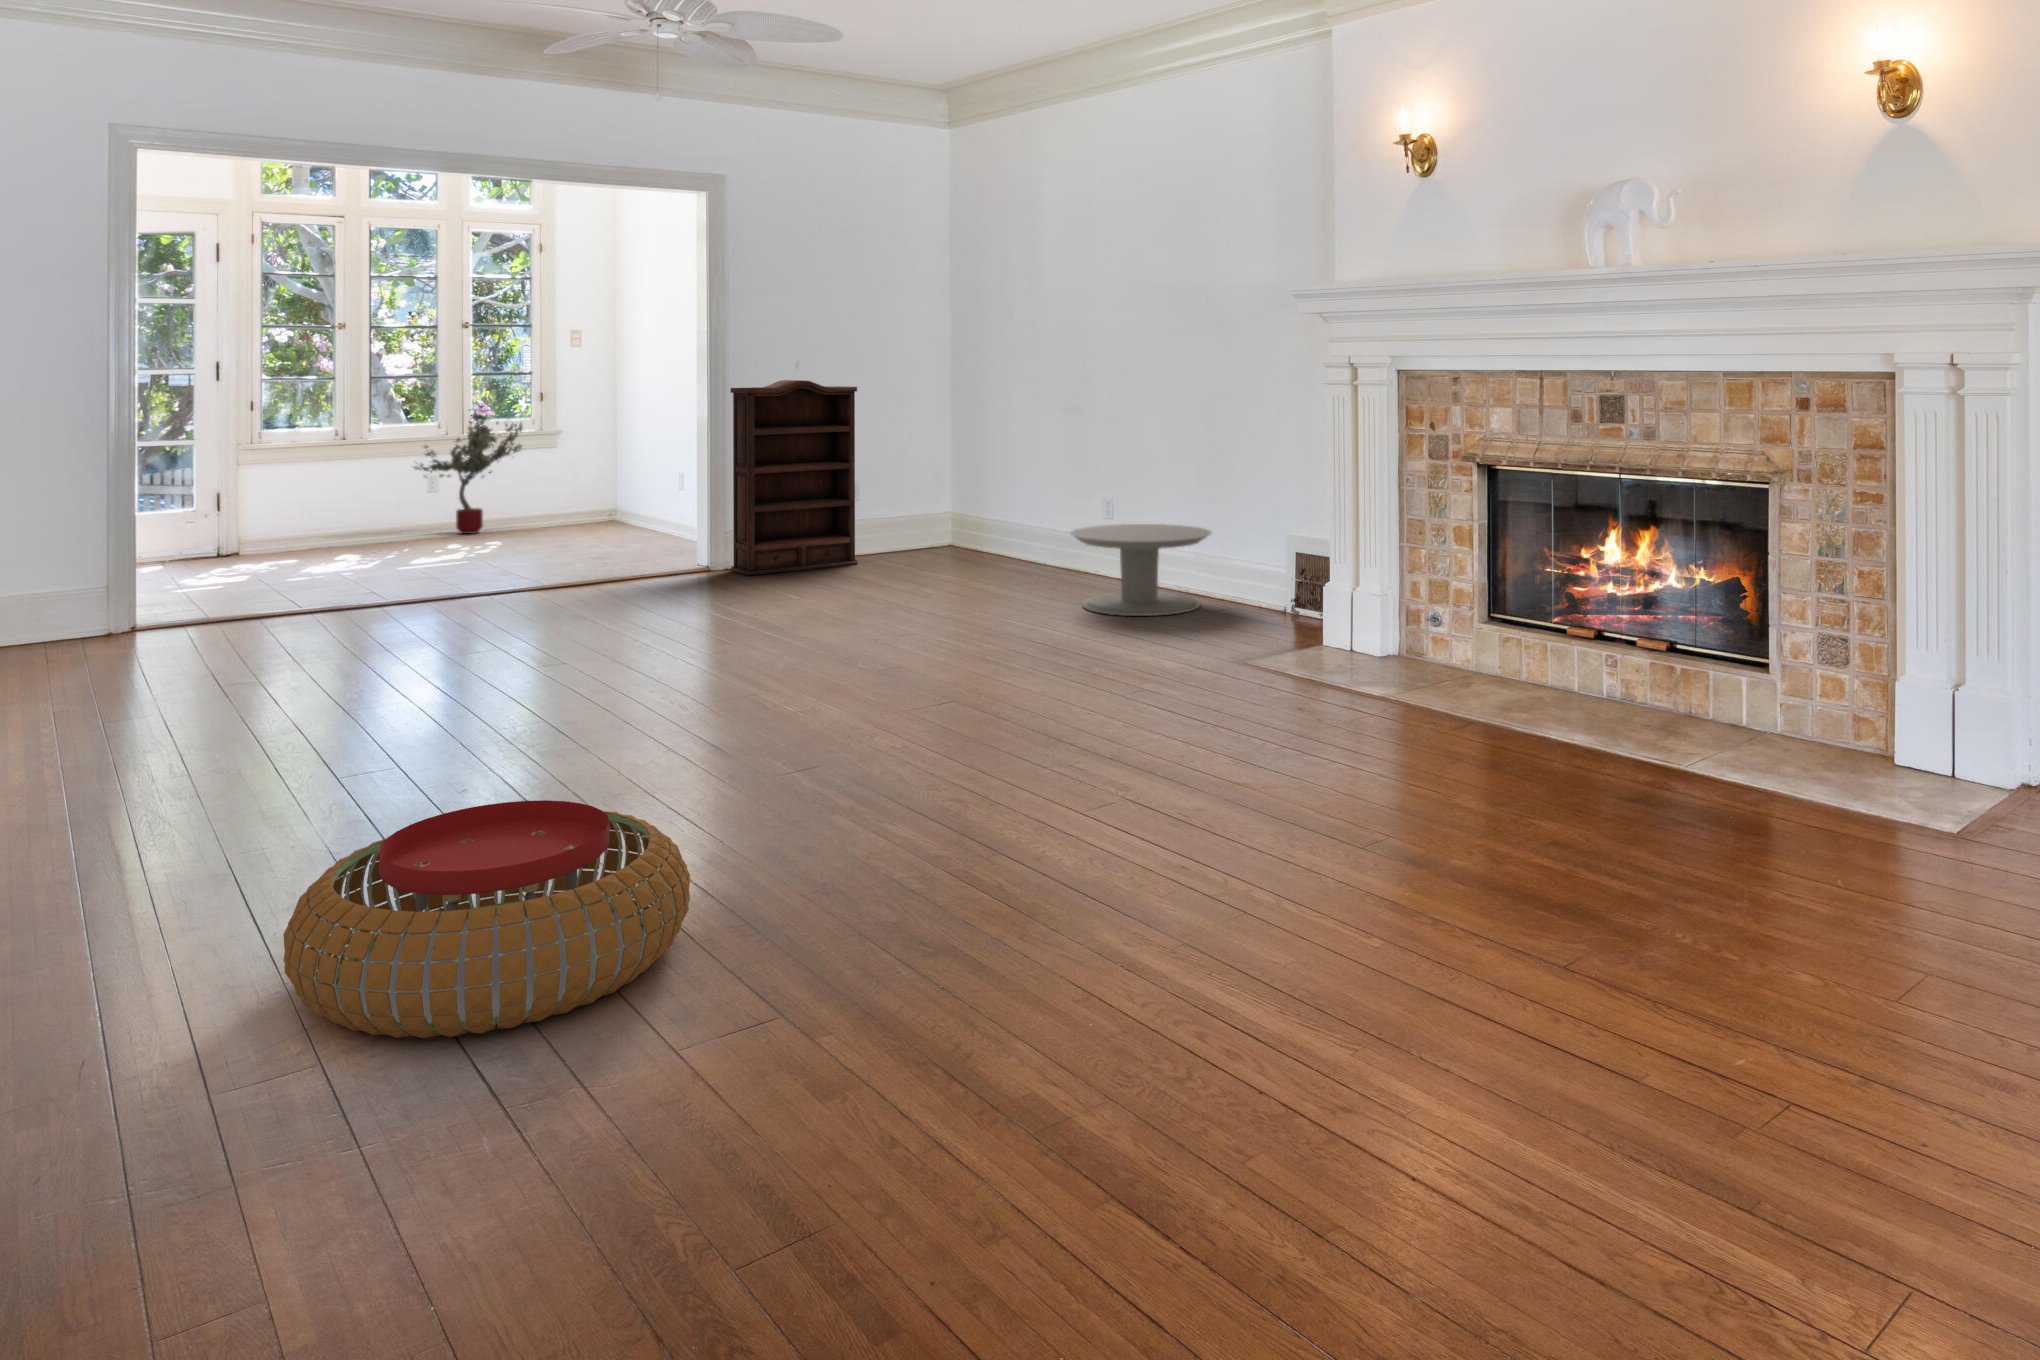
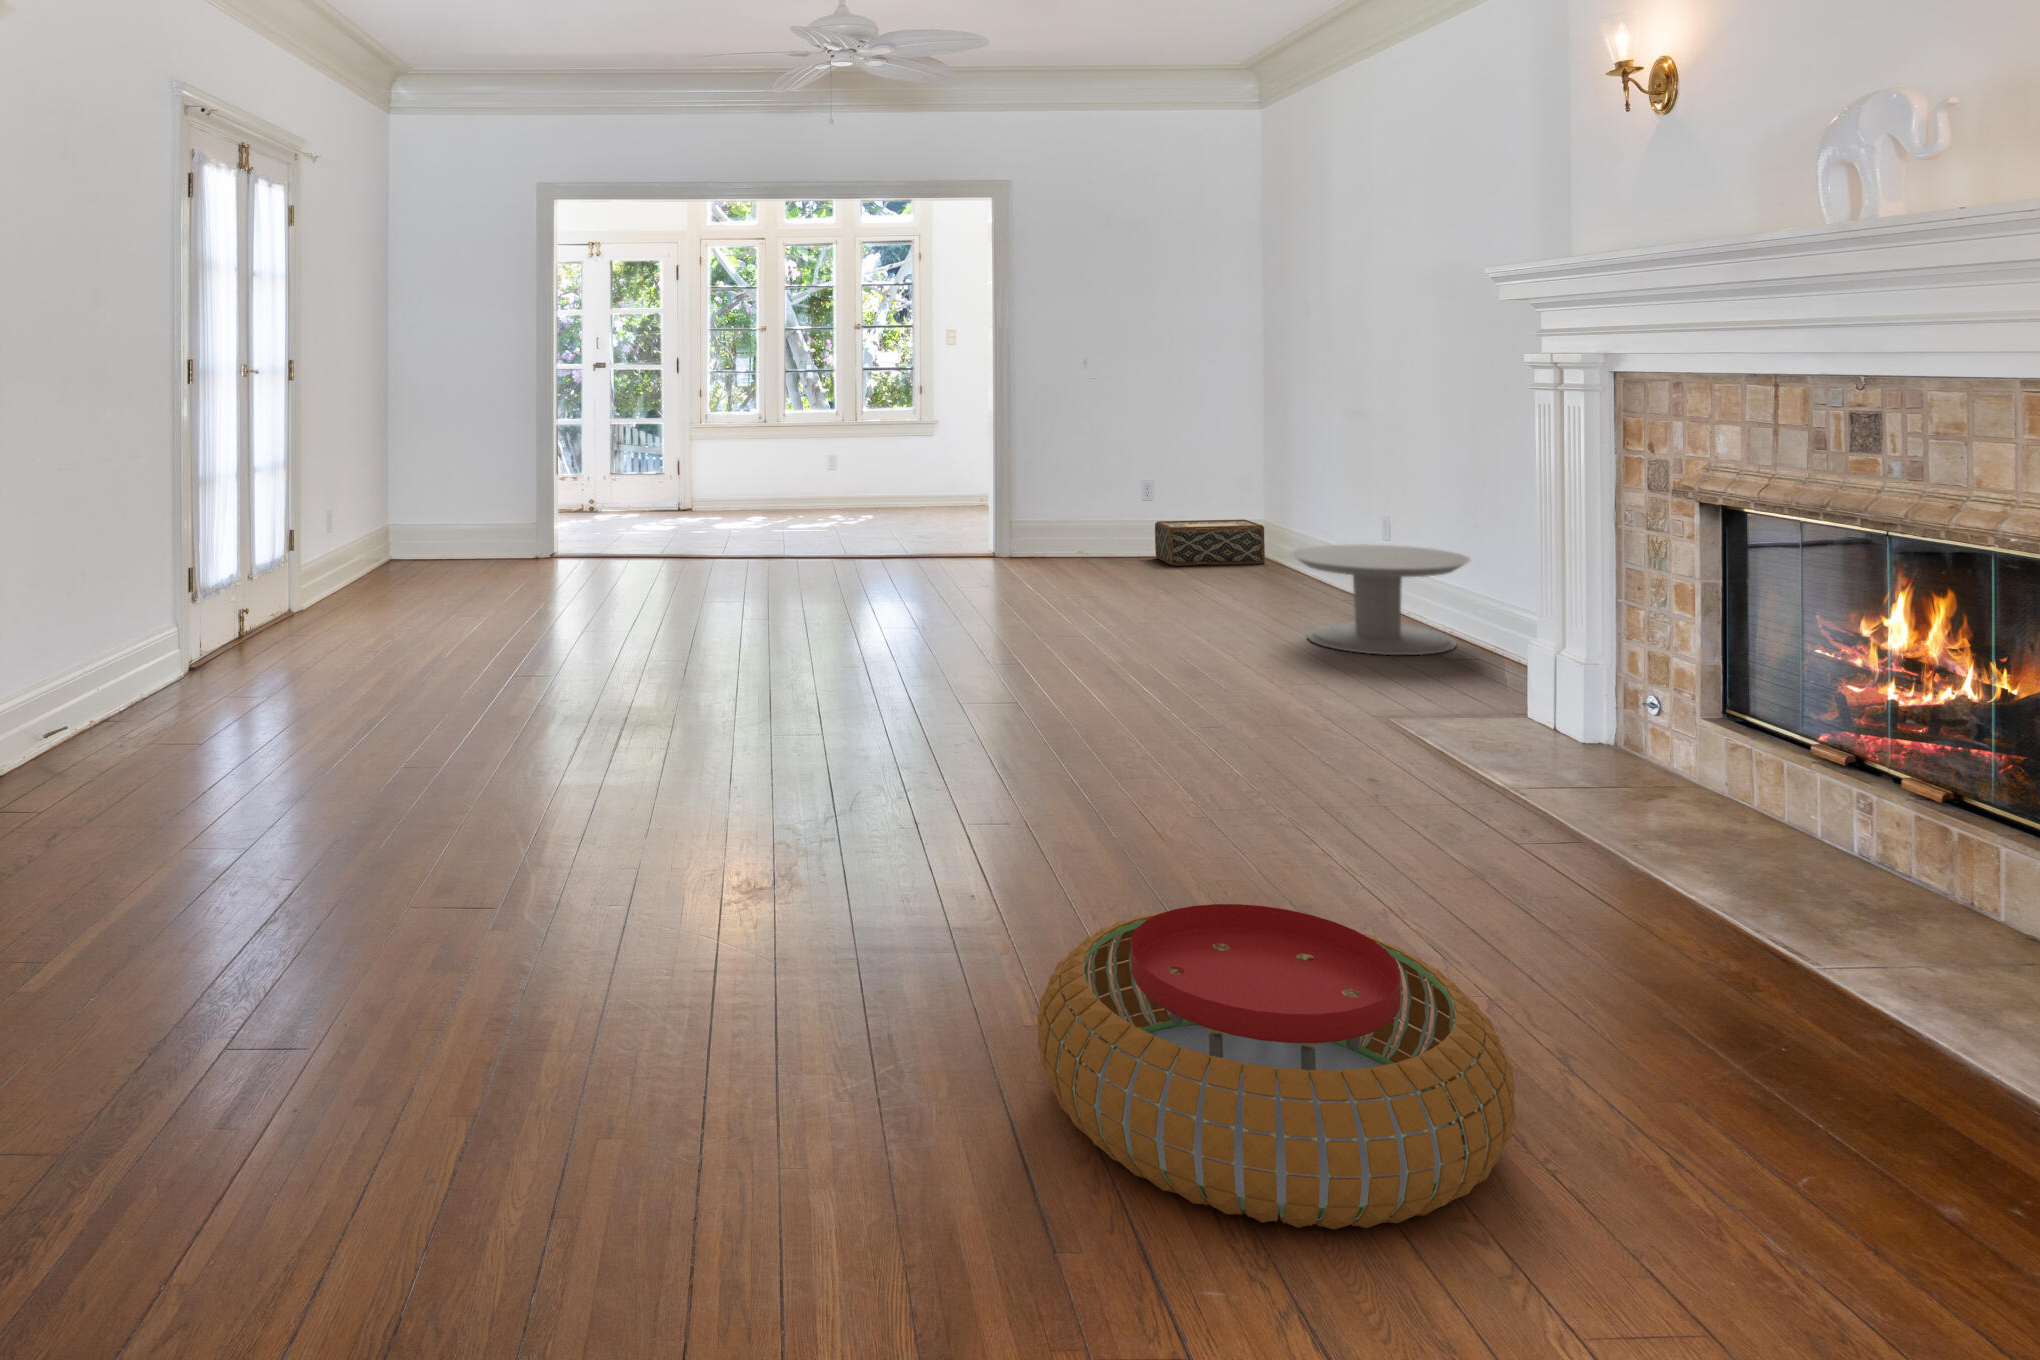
bookshelf: present [731,380,858,576] -> none [1018,378,1146,567]
potted tree: present [413,409,523,534] -> none [824,400,915,511]
woven basket: none [856,515,959,562] -> present [1155,519,1265,565]
pouf: present [283,800,690,1038] -> present [1037,904,1516,1230]

